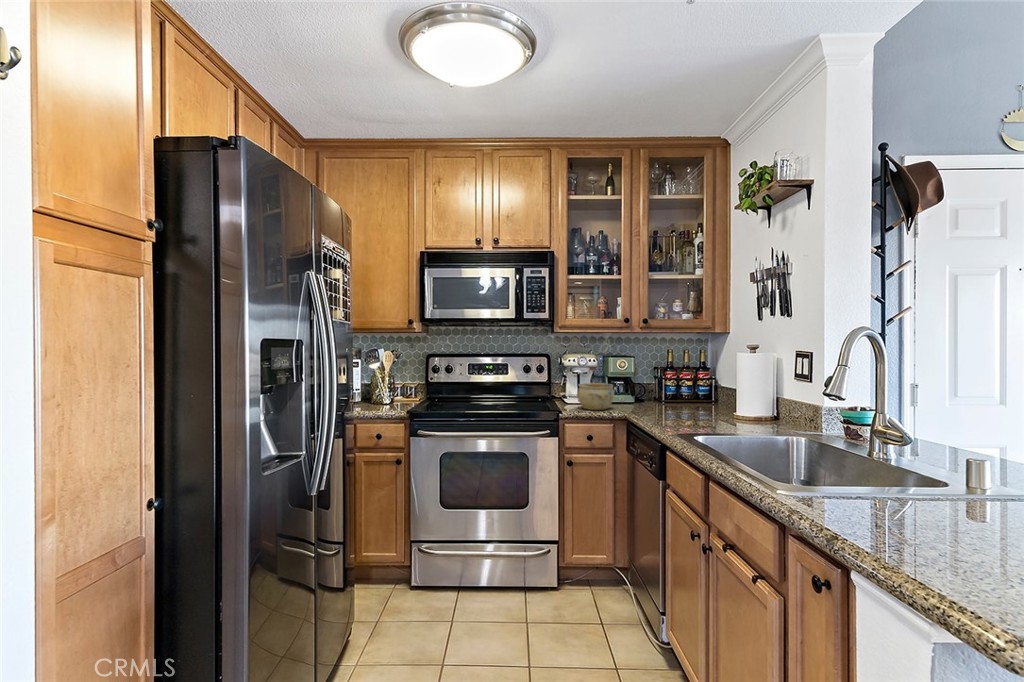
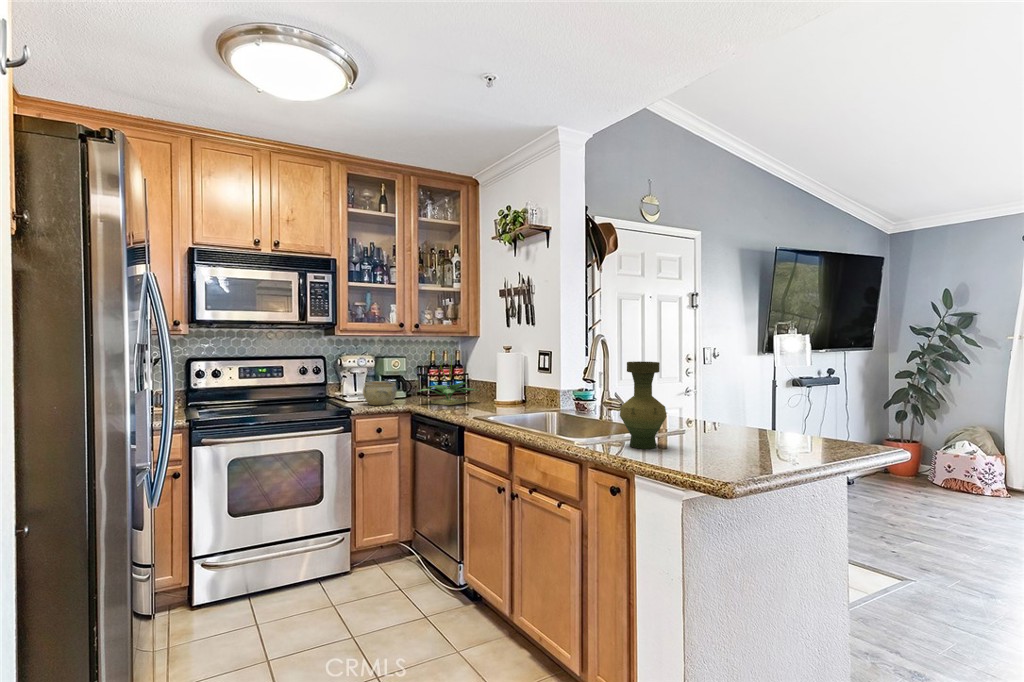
potted plant: none [633,353,713,416] -> present [418,355,479,405]
vase: none [857,369,956,525] -> present [620,361,667,449]

